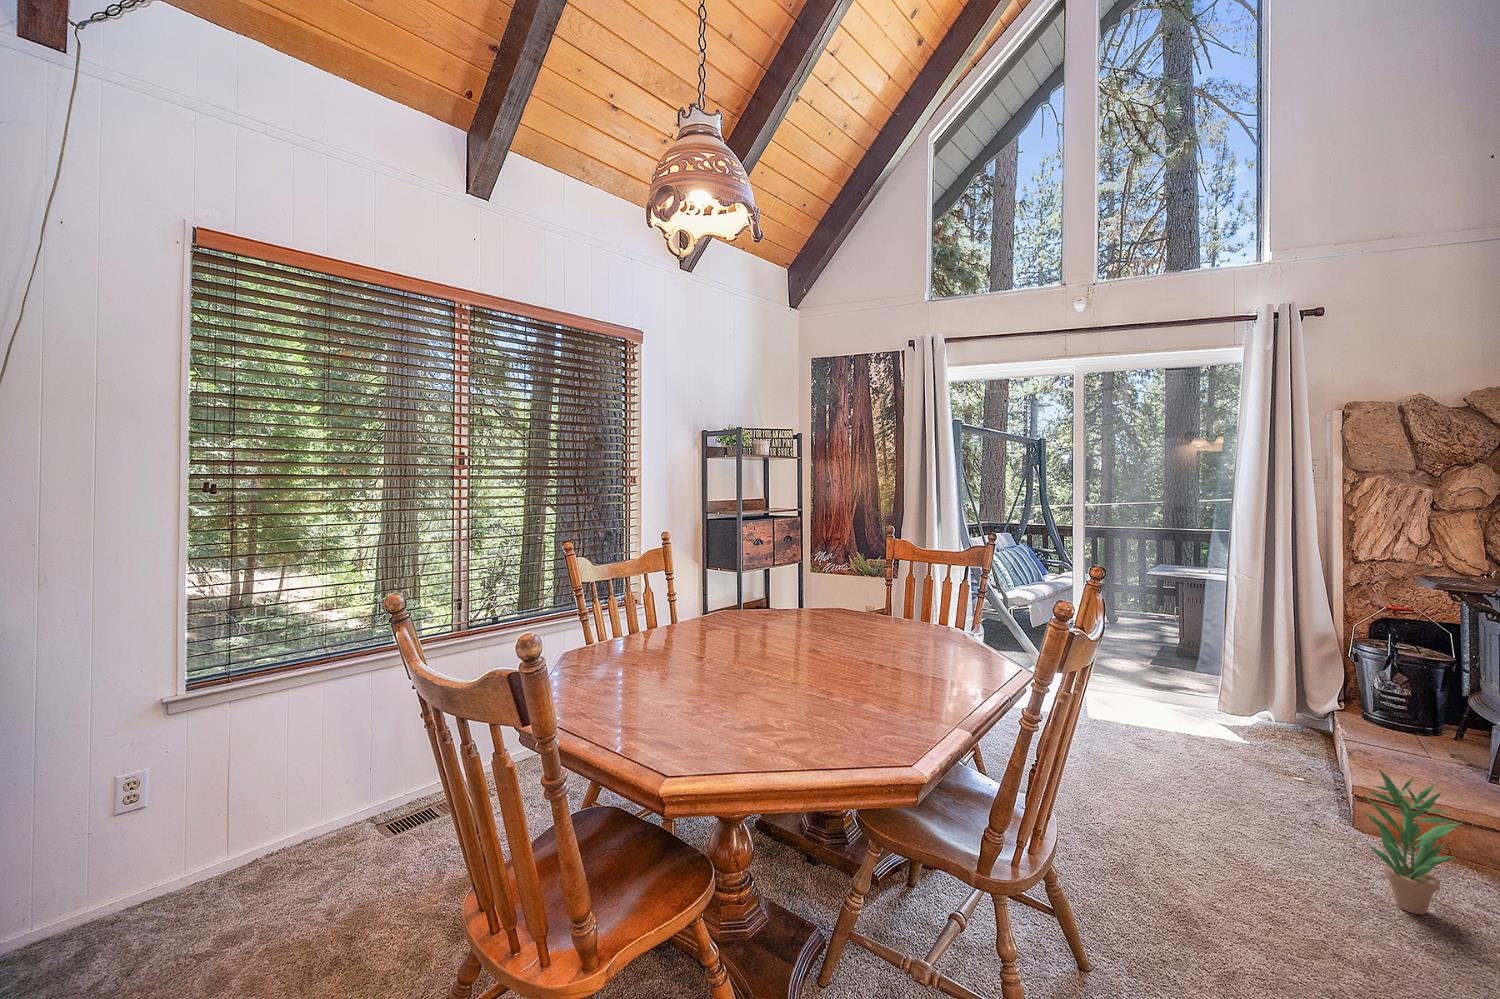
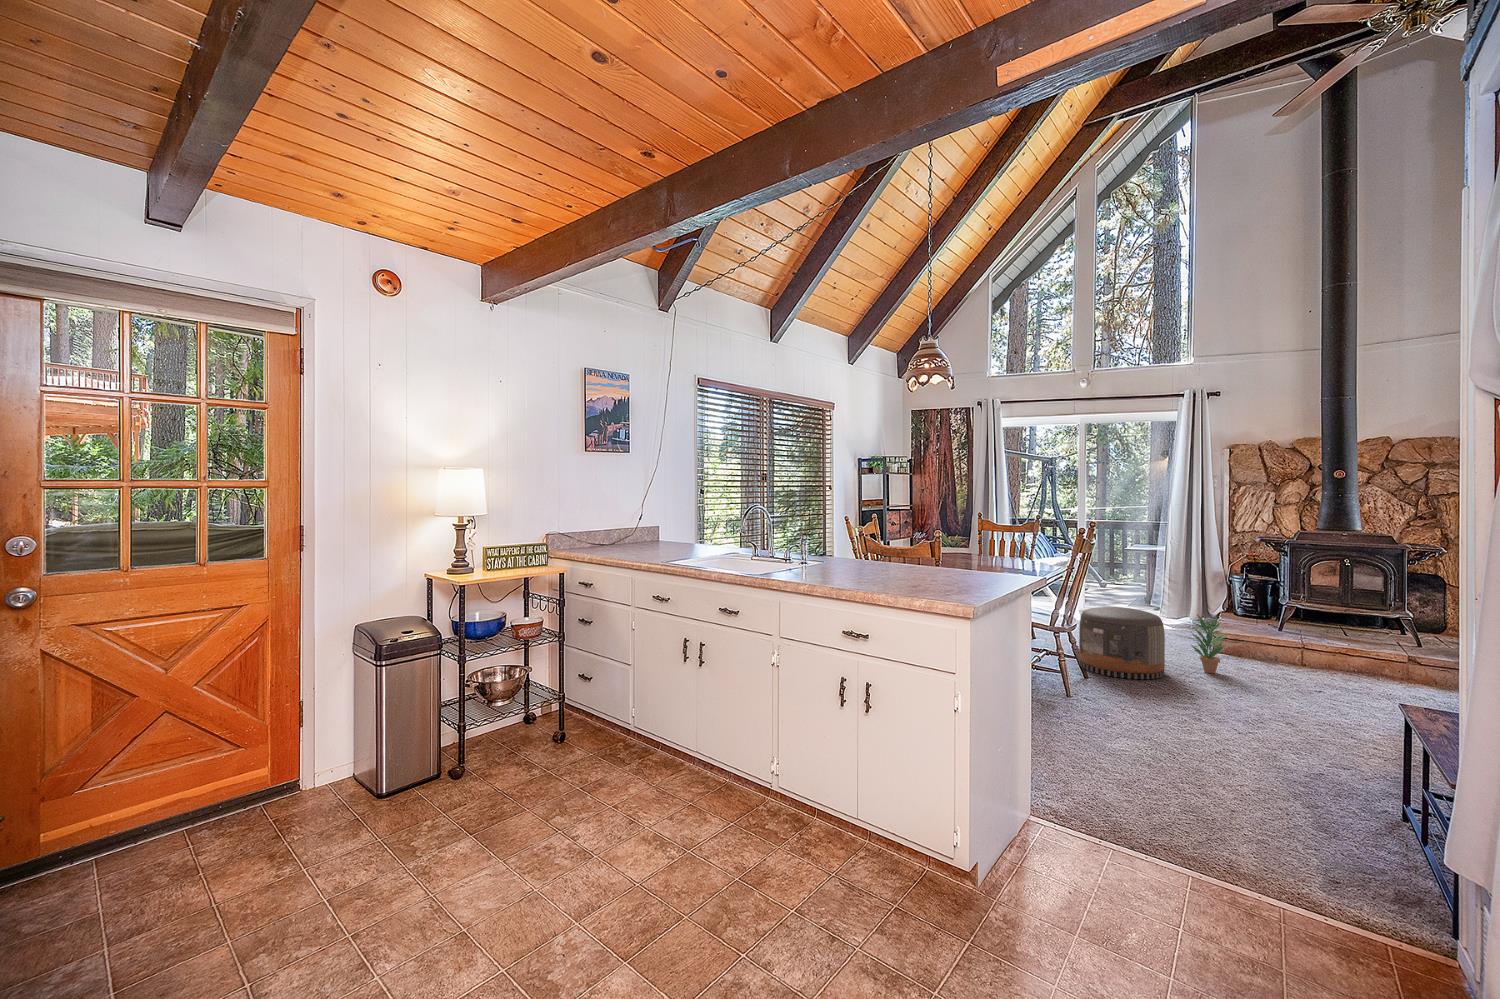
pouf: none [1110,743,1321,959] -> present [1079,607,1165,679]

